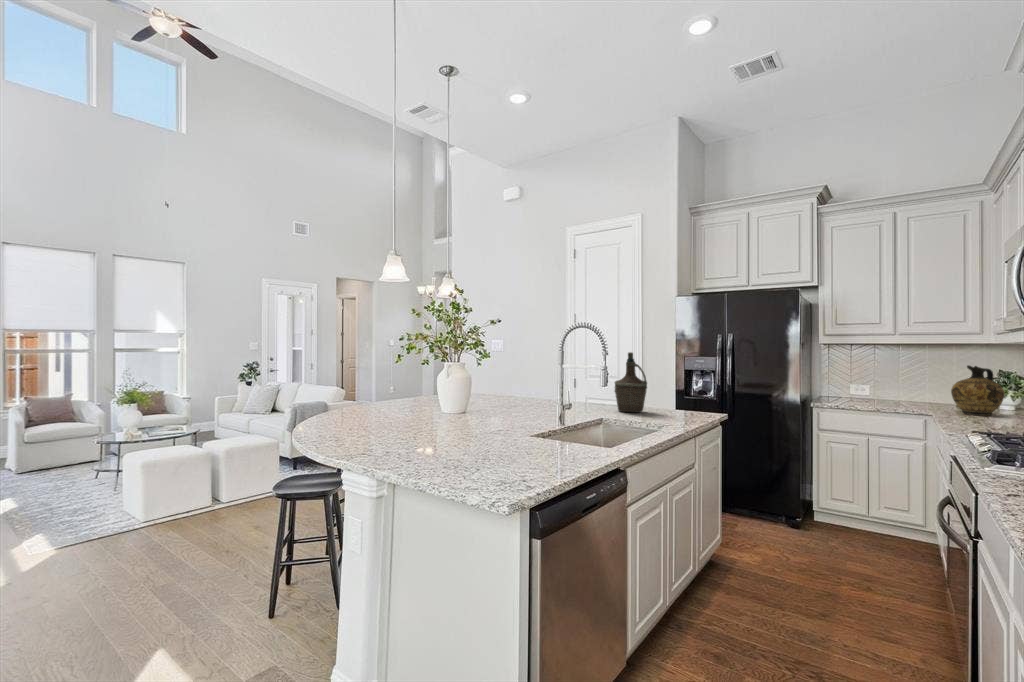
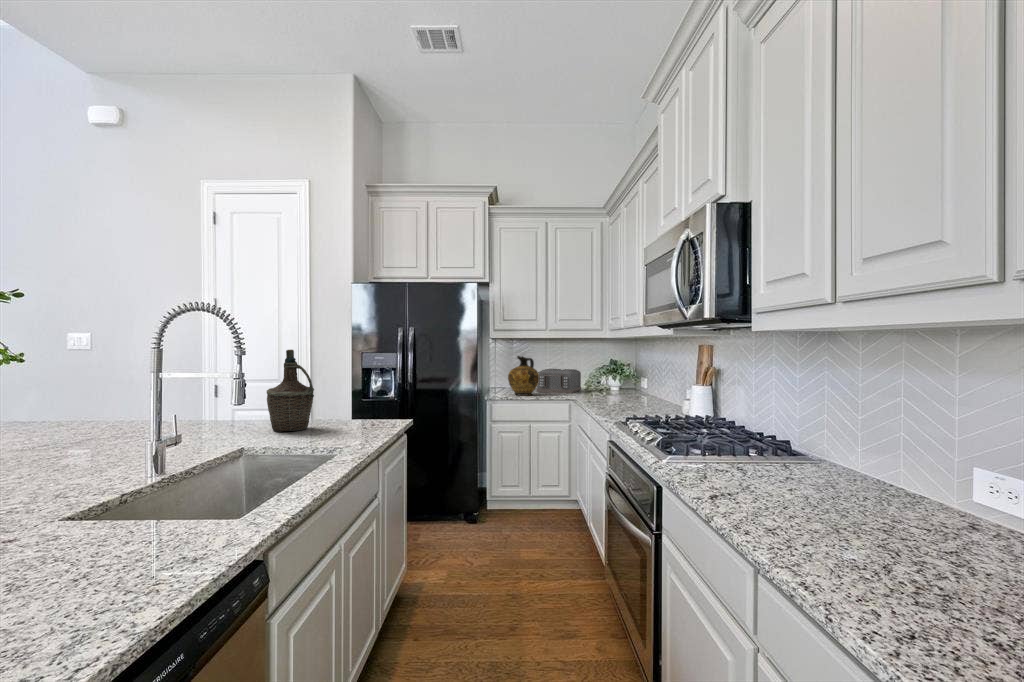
ceramic jug: present [951,365,1005,416] -> present [508,356,540,396]
toaster: none [878,378,945,407] -> present [536,369,581,393]

